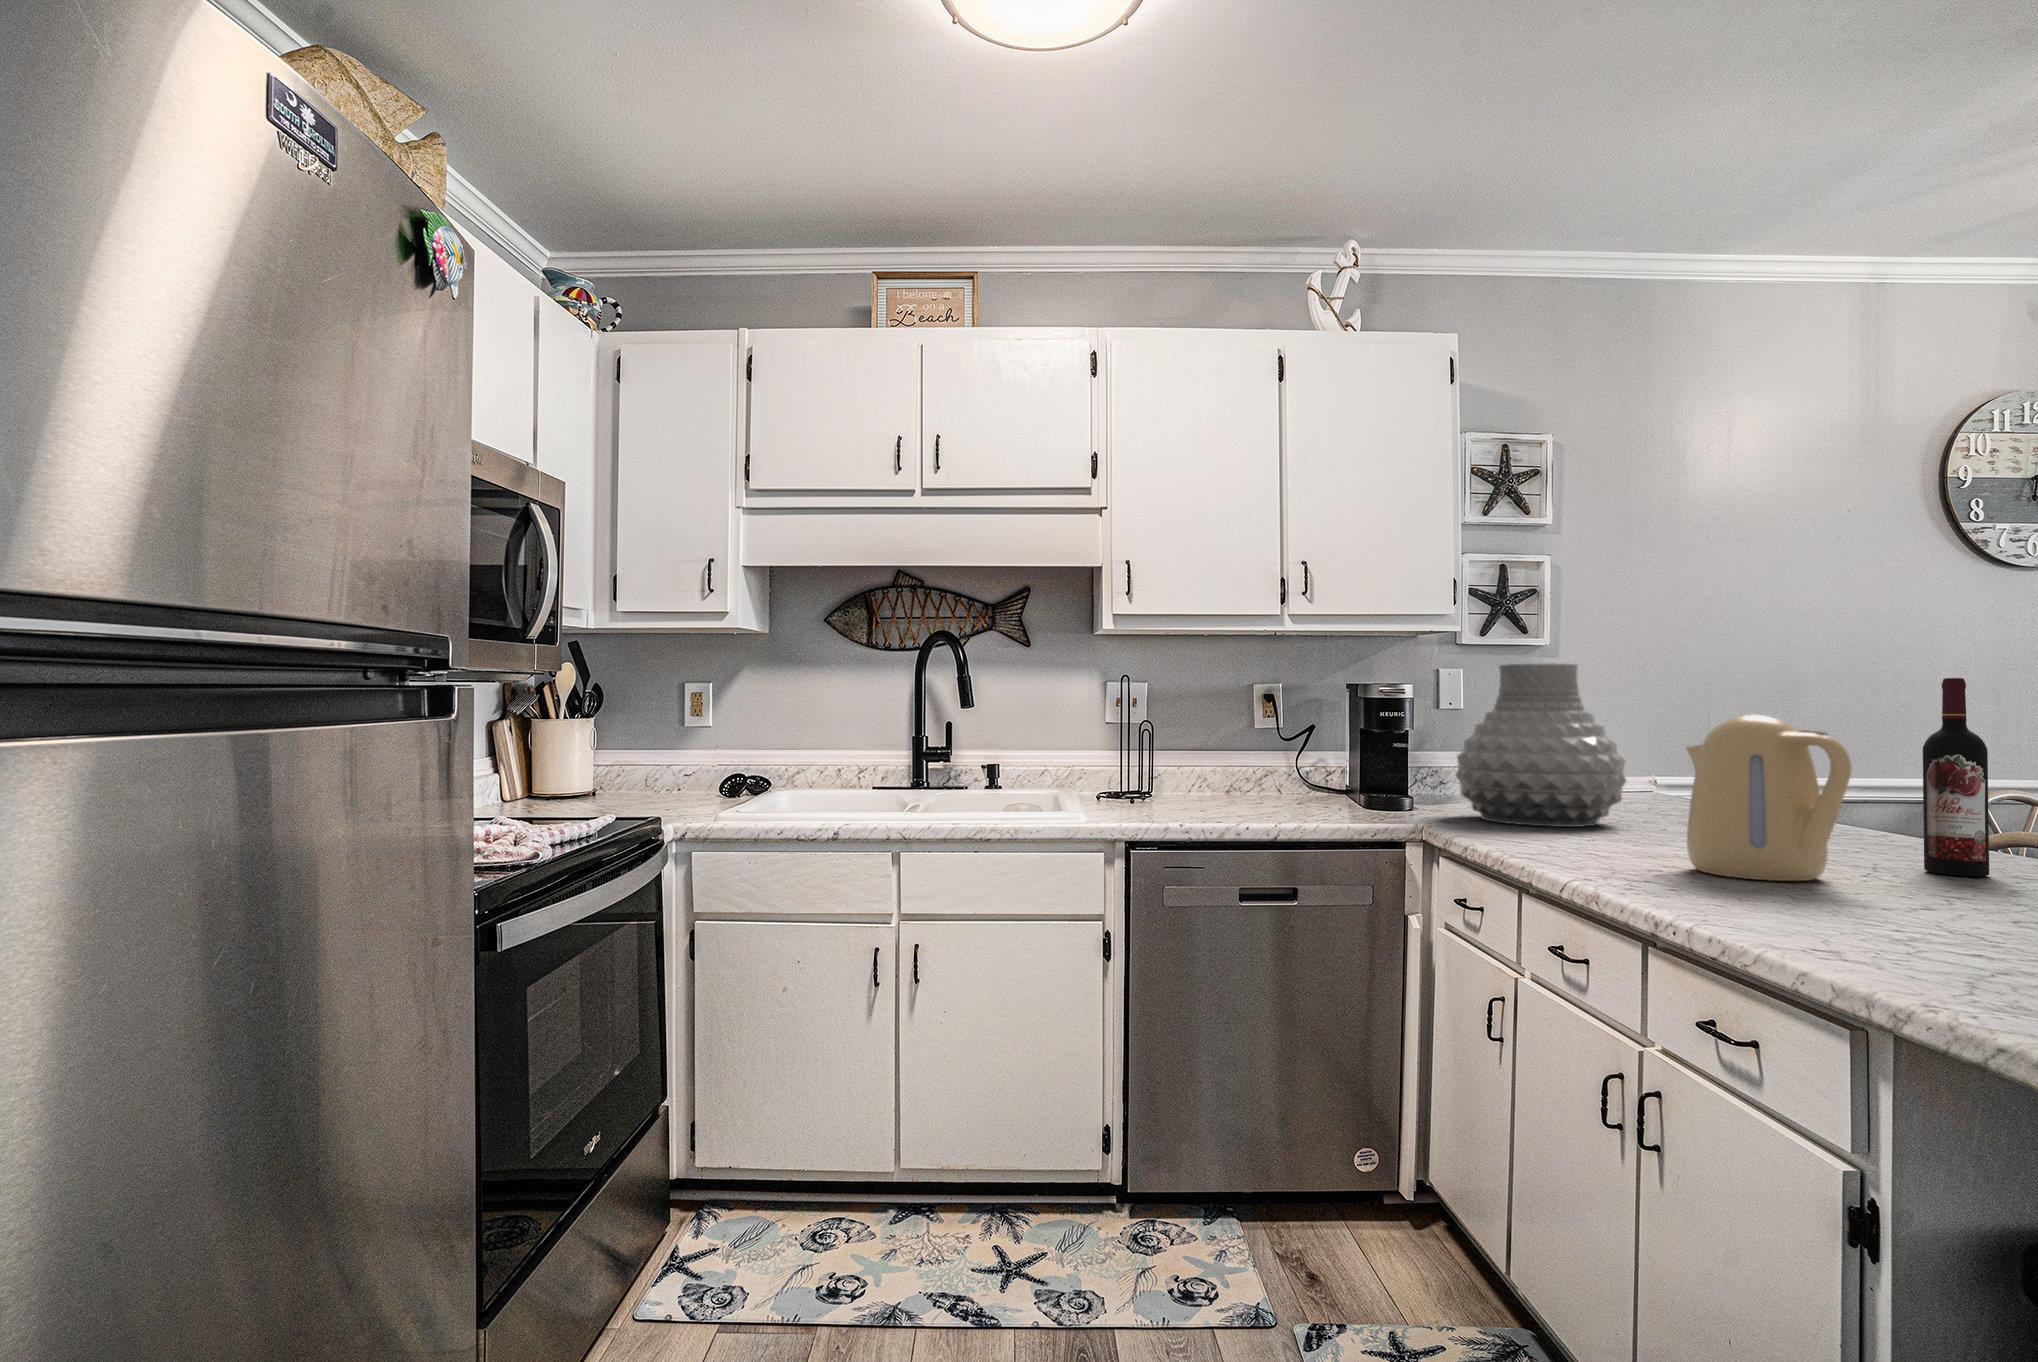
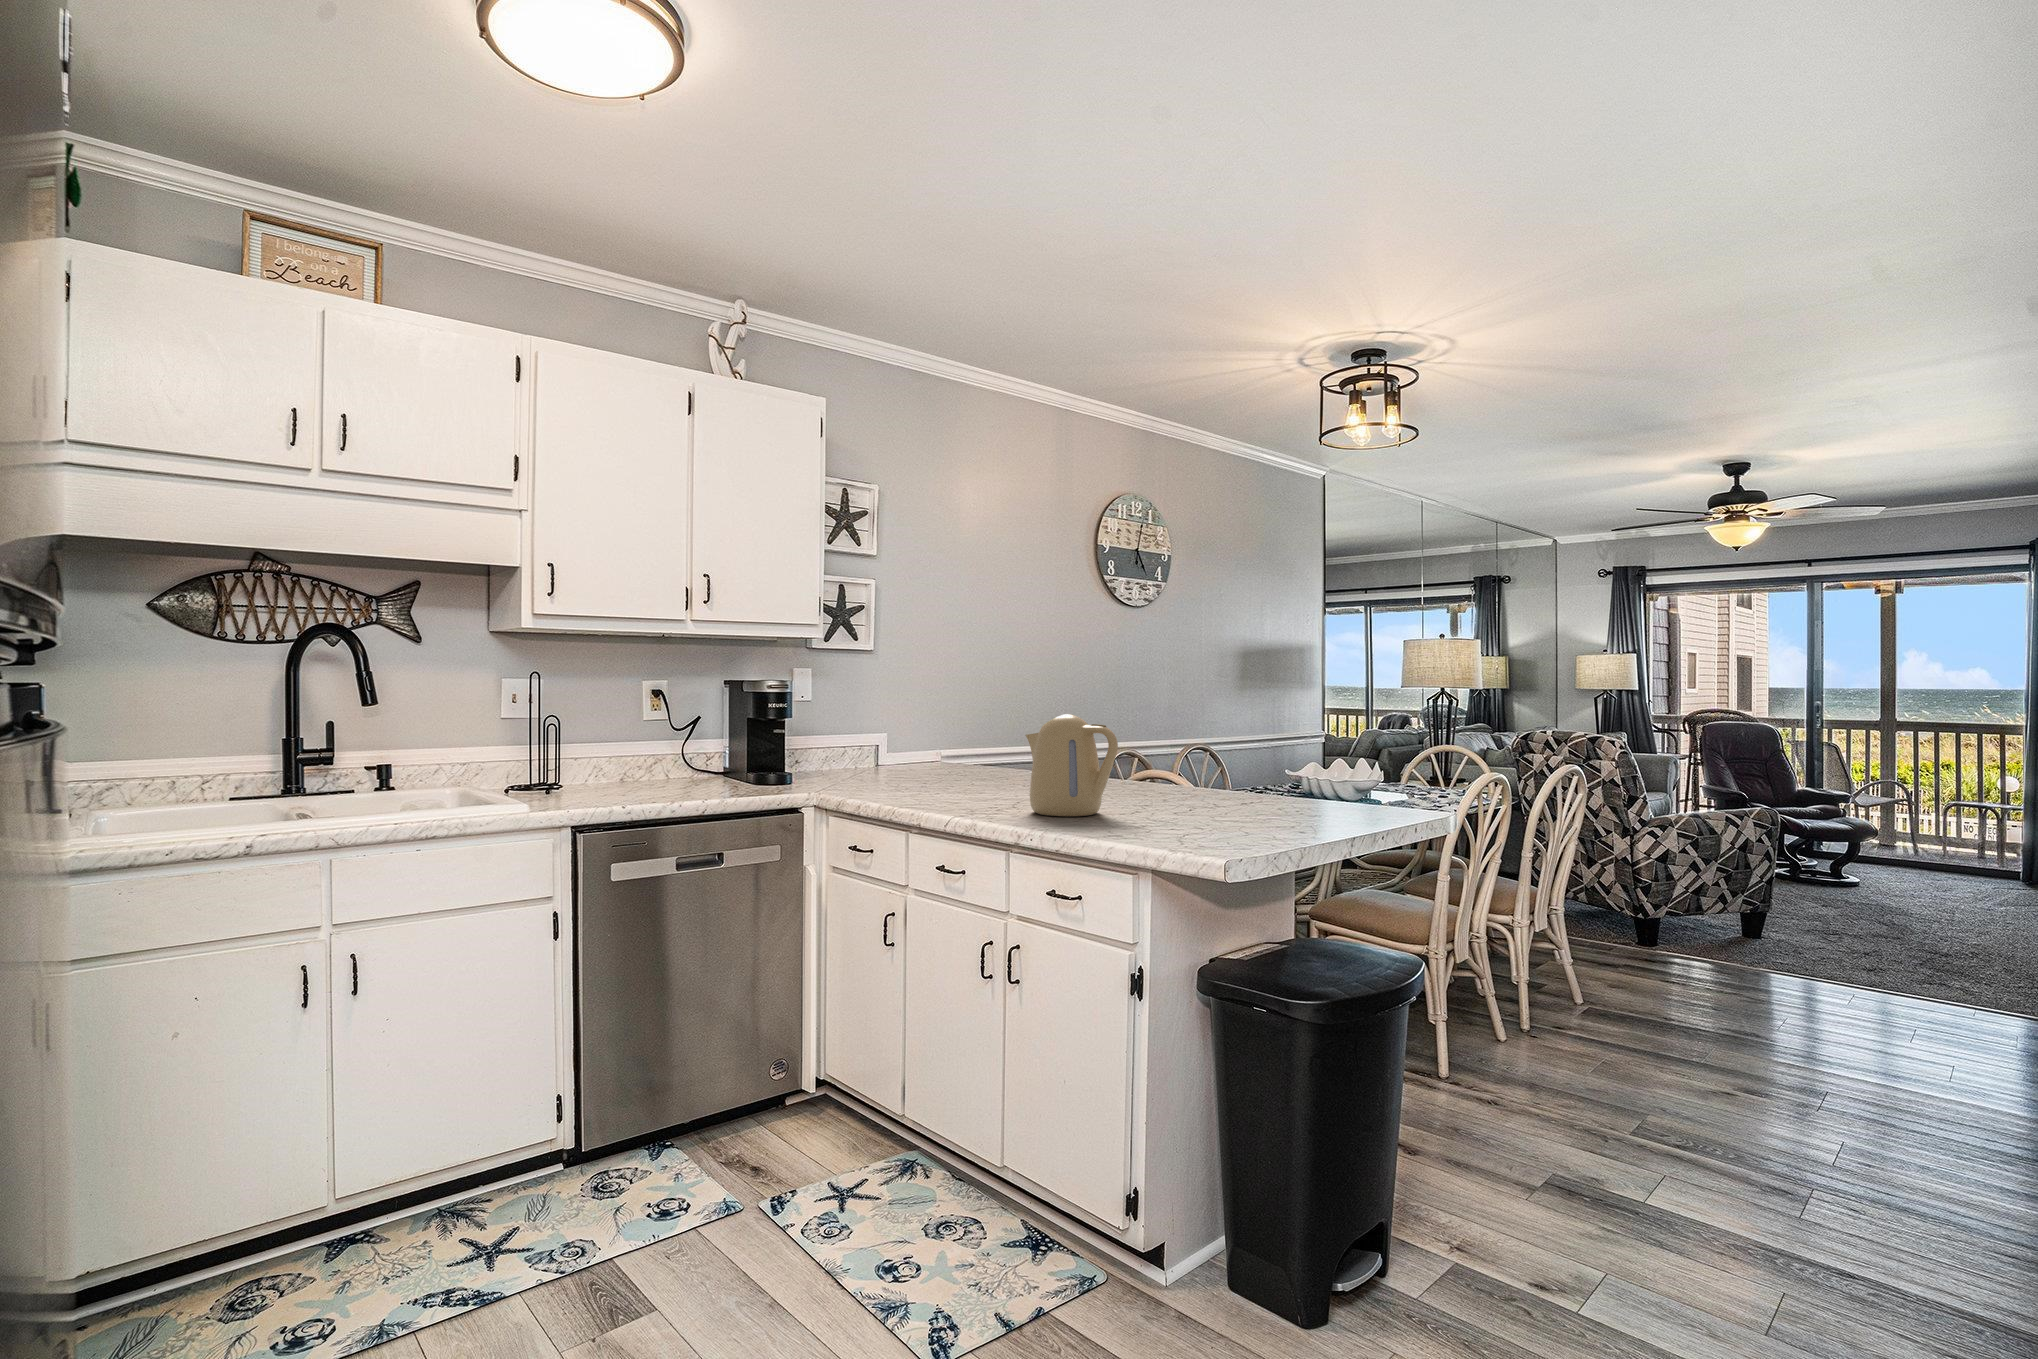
vase: present [1456,664,1626,827] -> none [839,671,954,790]
wine bottle: present [1923,678,1989,876] -> none [1131,690,1160,803]

